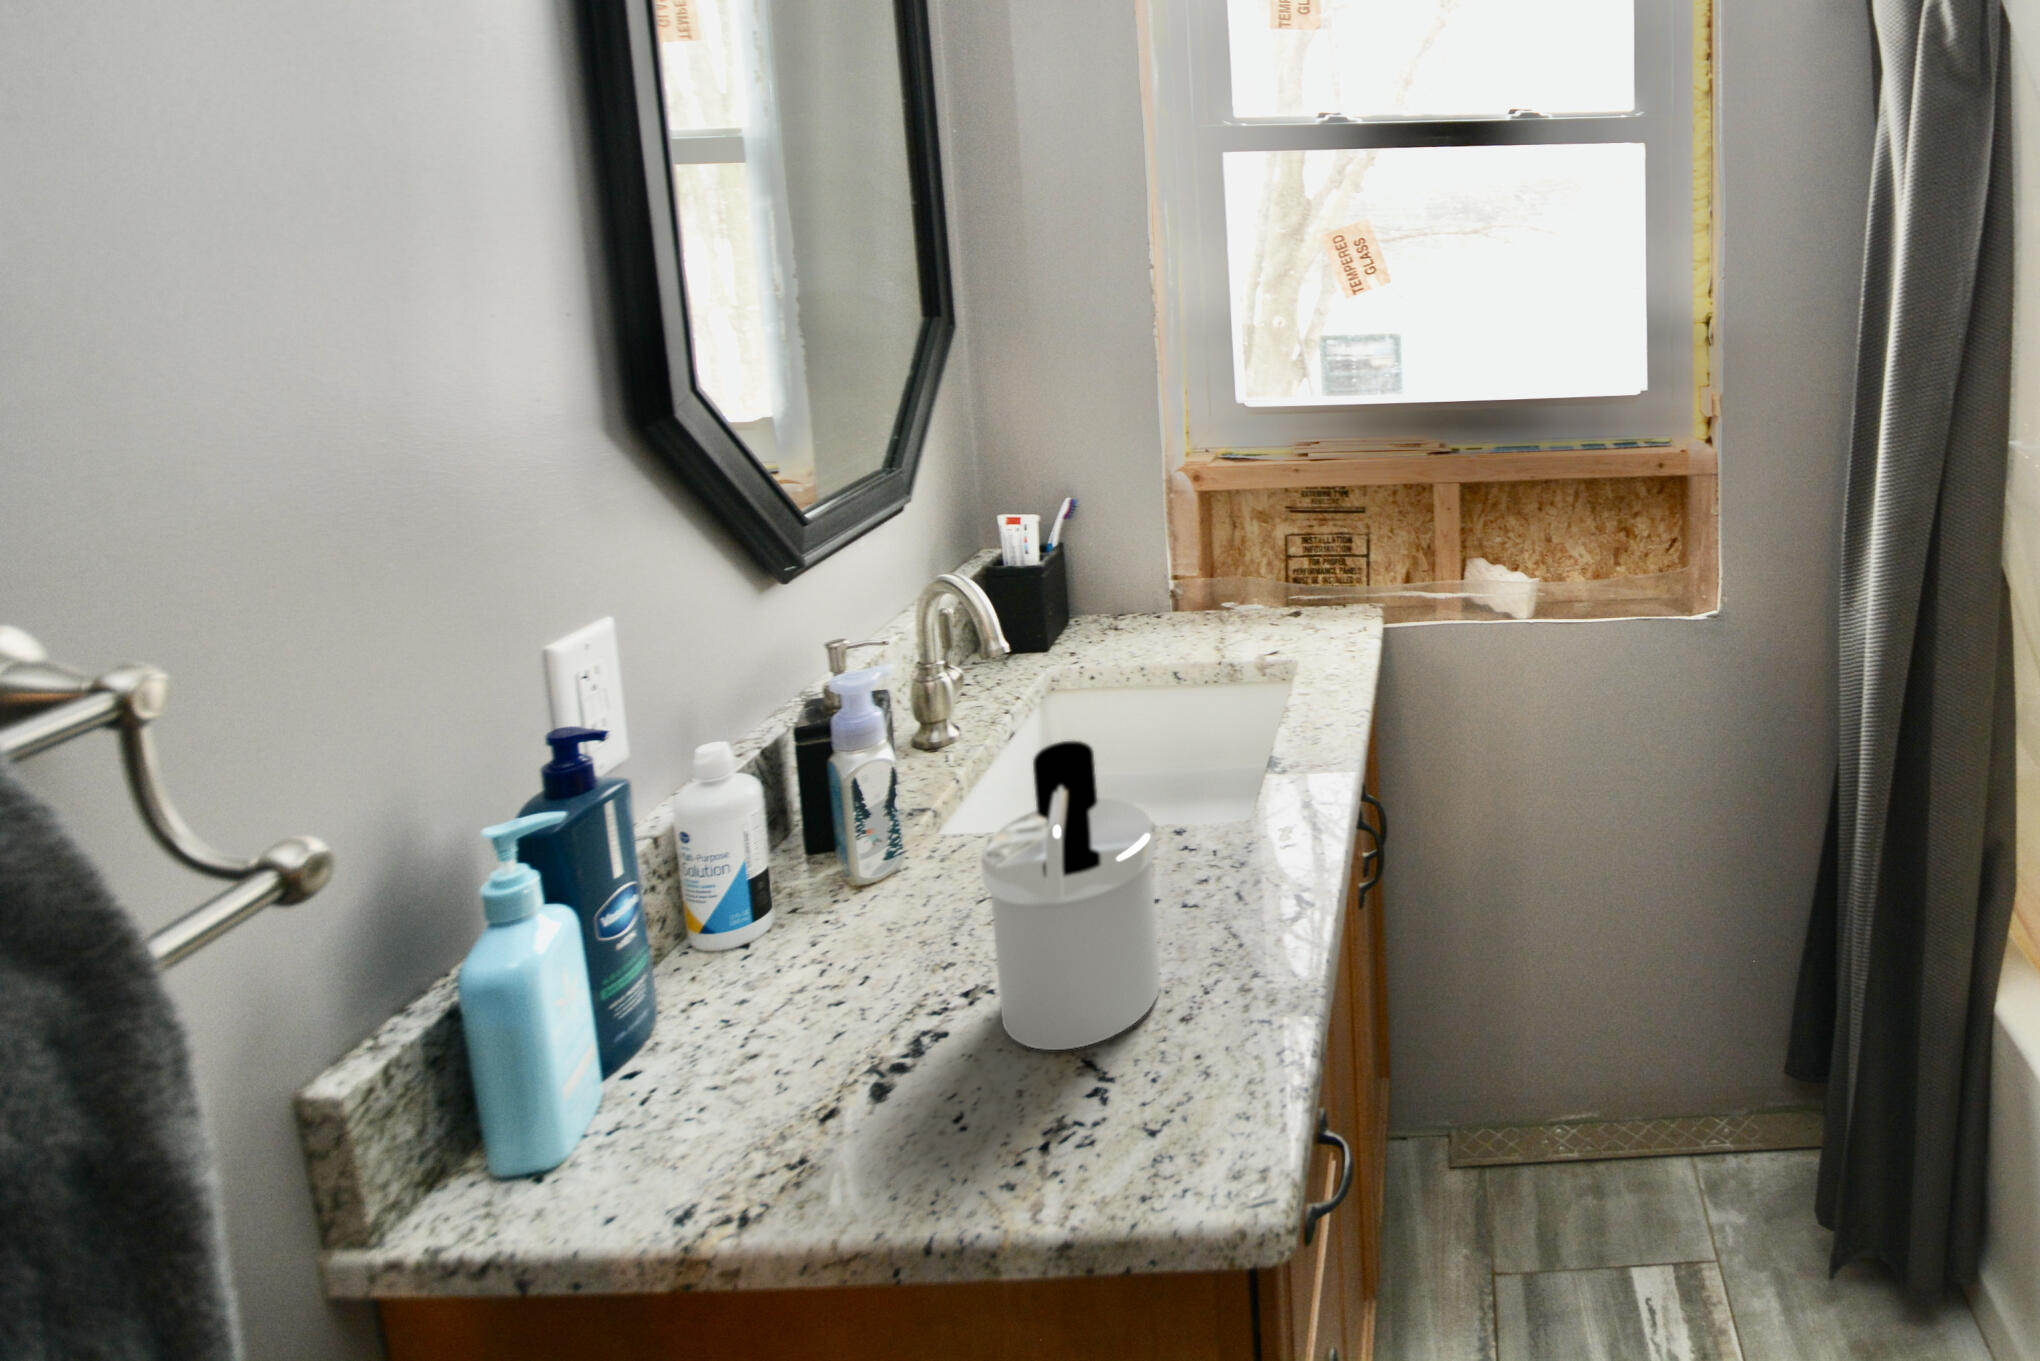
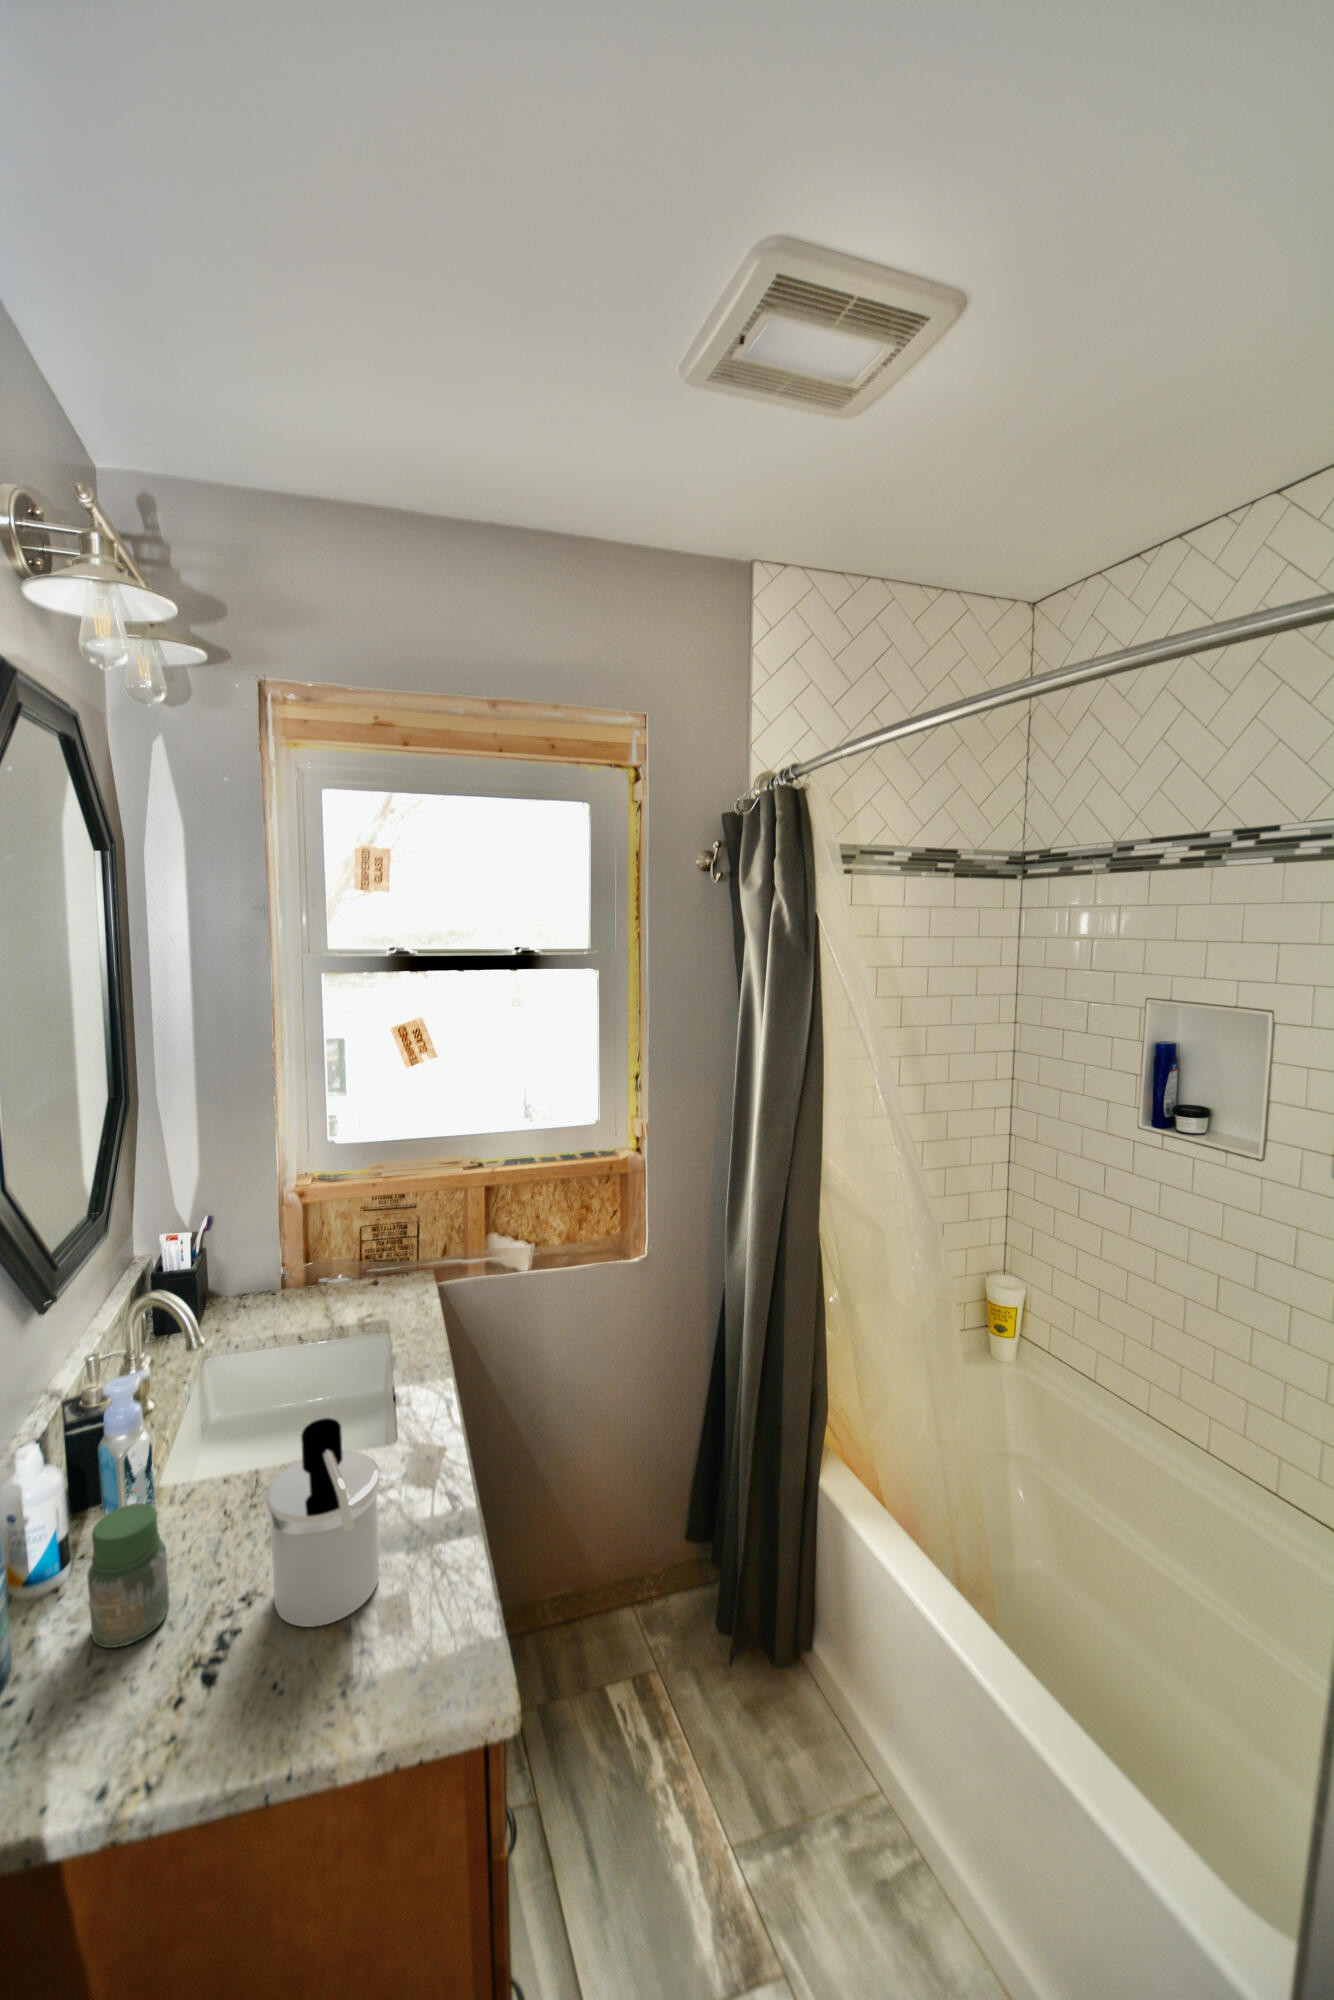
jar: none [755,830,874,1025] -> present [87,1503,169,1648]

